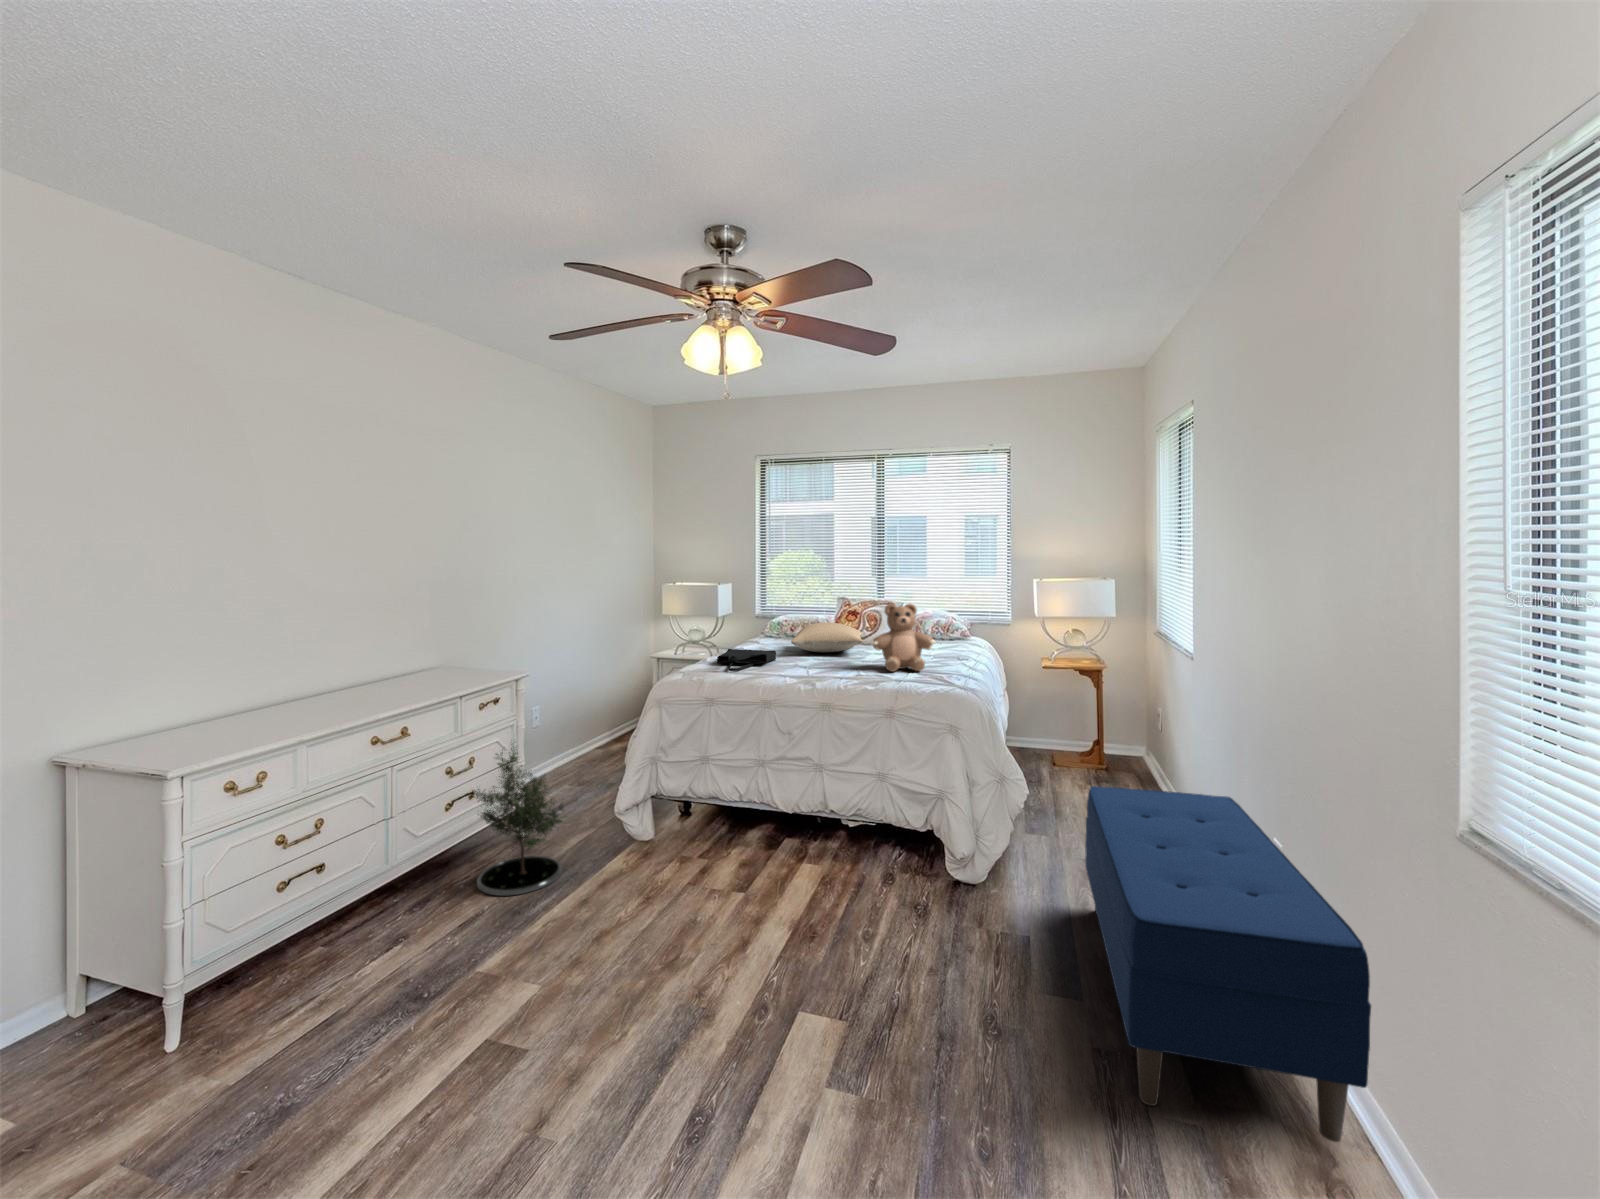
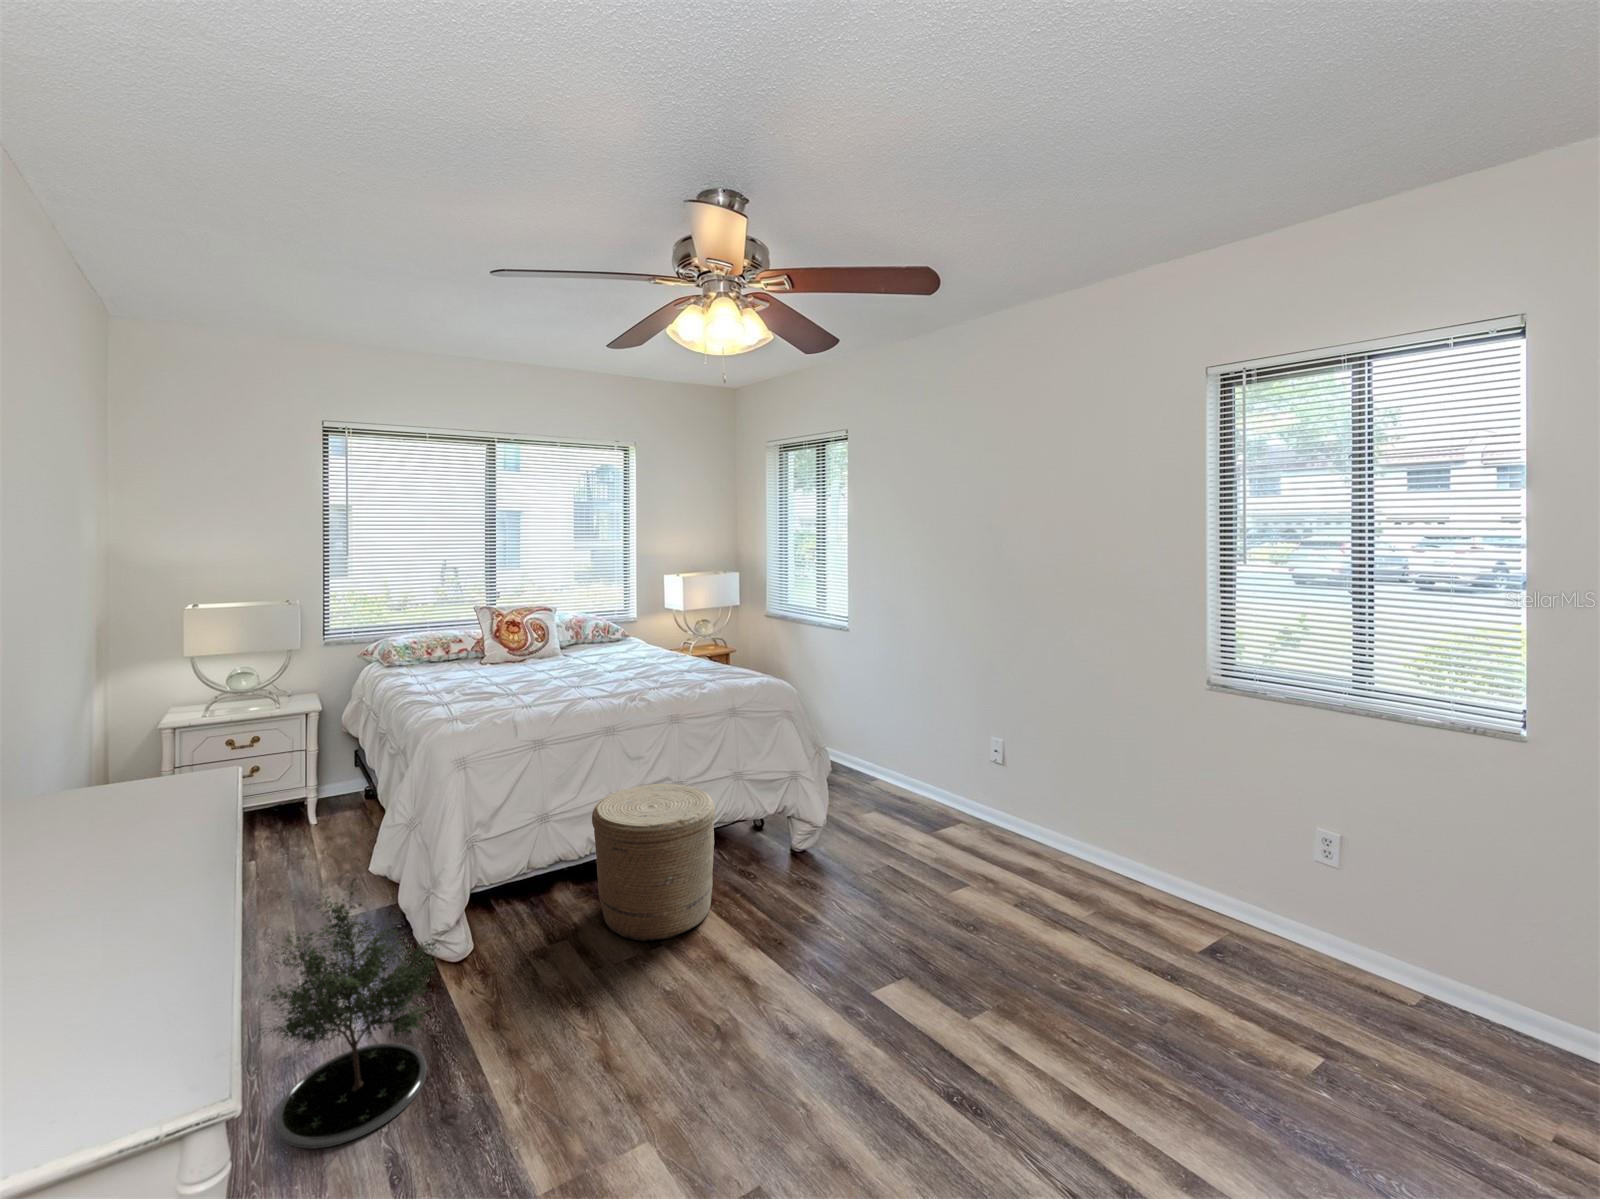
teddy bear: present [871,604,935,672] -> none [635,607,689,679]
pillow: present [791,623,863,652] -> none [475,637,588,673]
tote bag: present [717,649,776,671] -> none [437,678,520,711]
woven basket: none [718,755,827,890] -> present [592,784,715,941]
bench: present [1085,786,1371,1142] -> none [890,722,1143,914]

